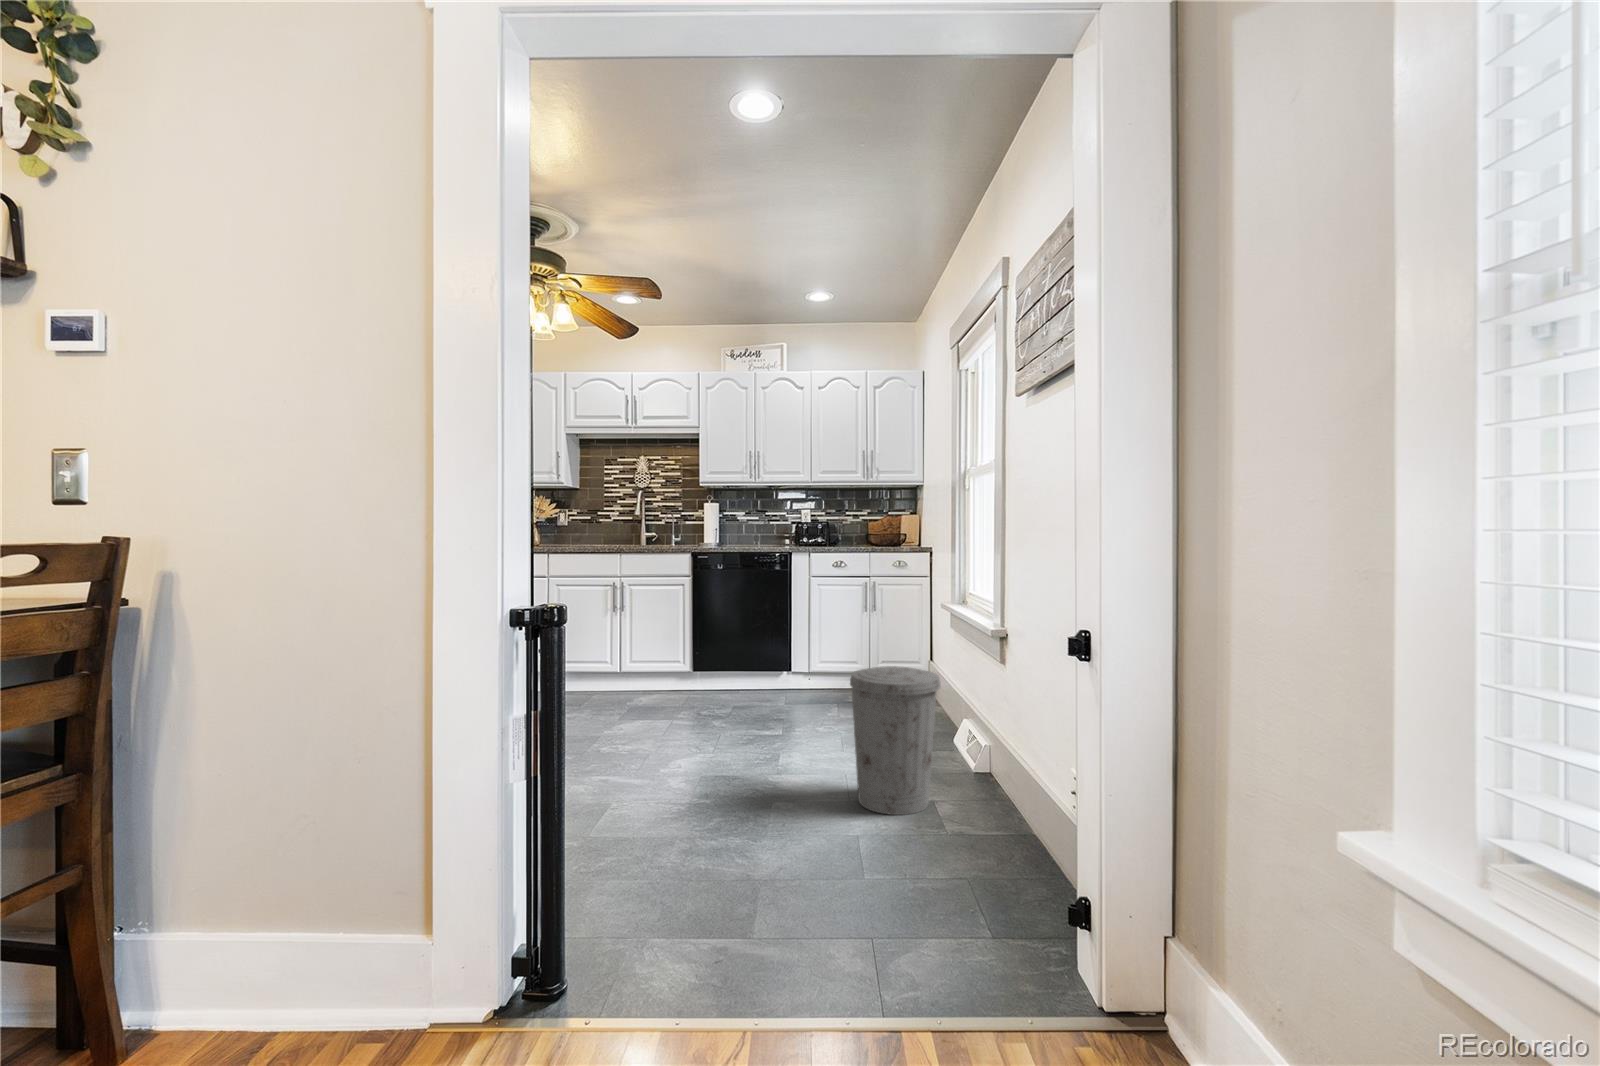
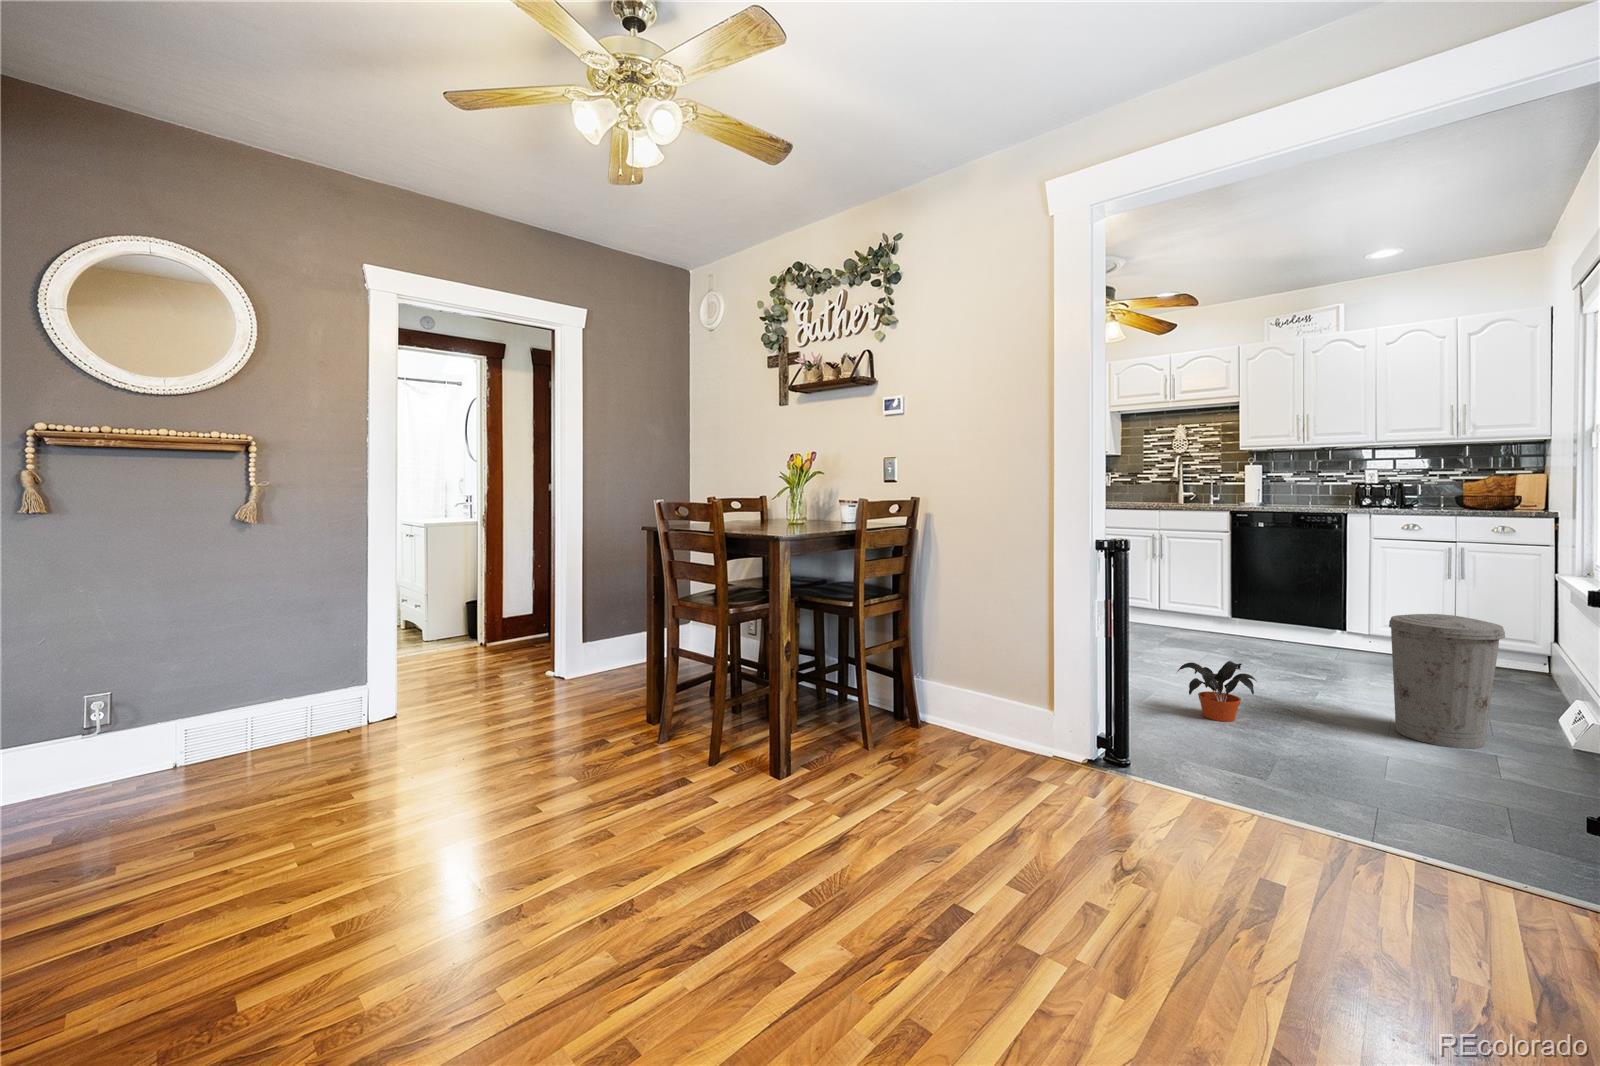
potted plant: none [637,752,731,840] -> present [1177,661,1256,722]

